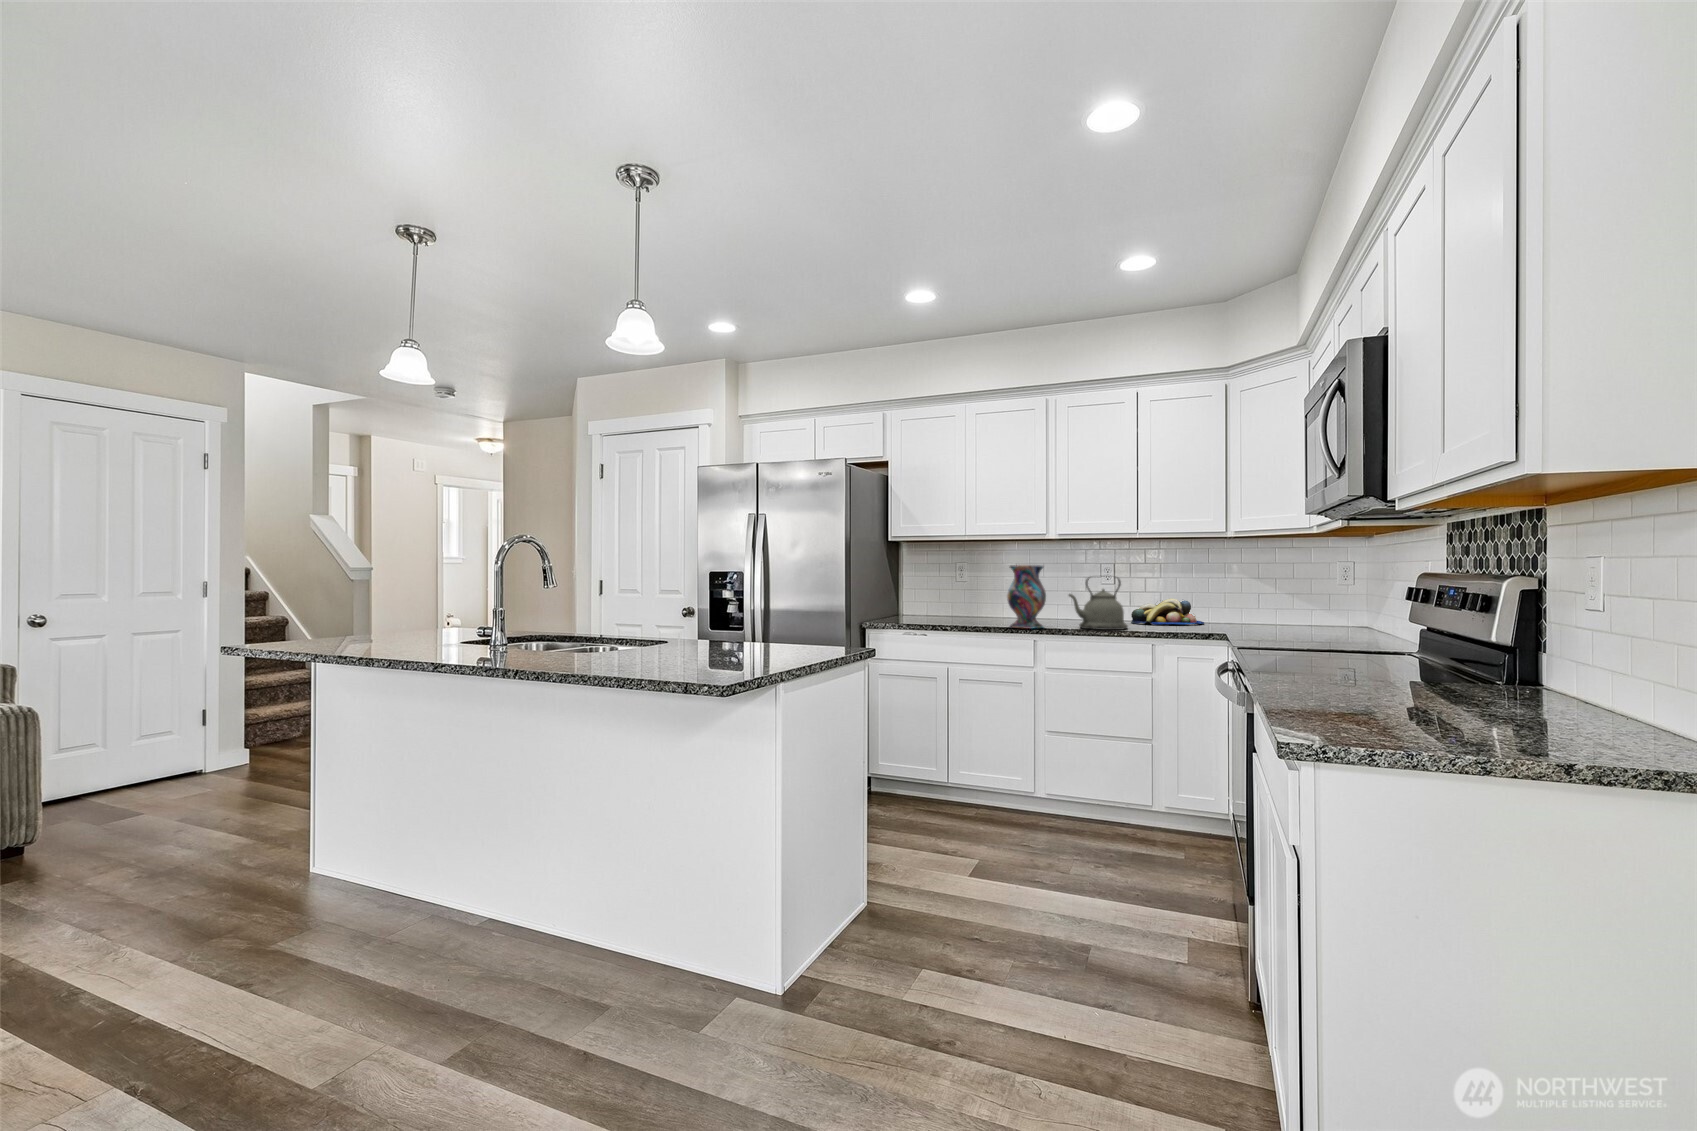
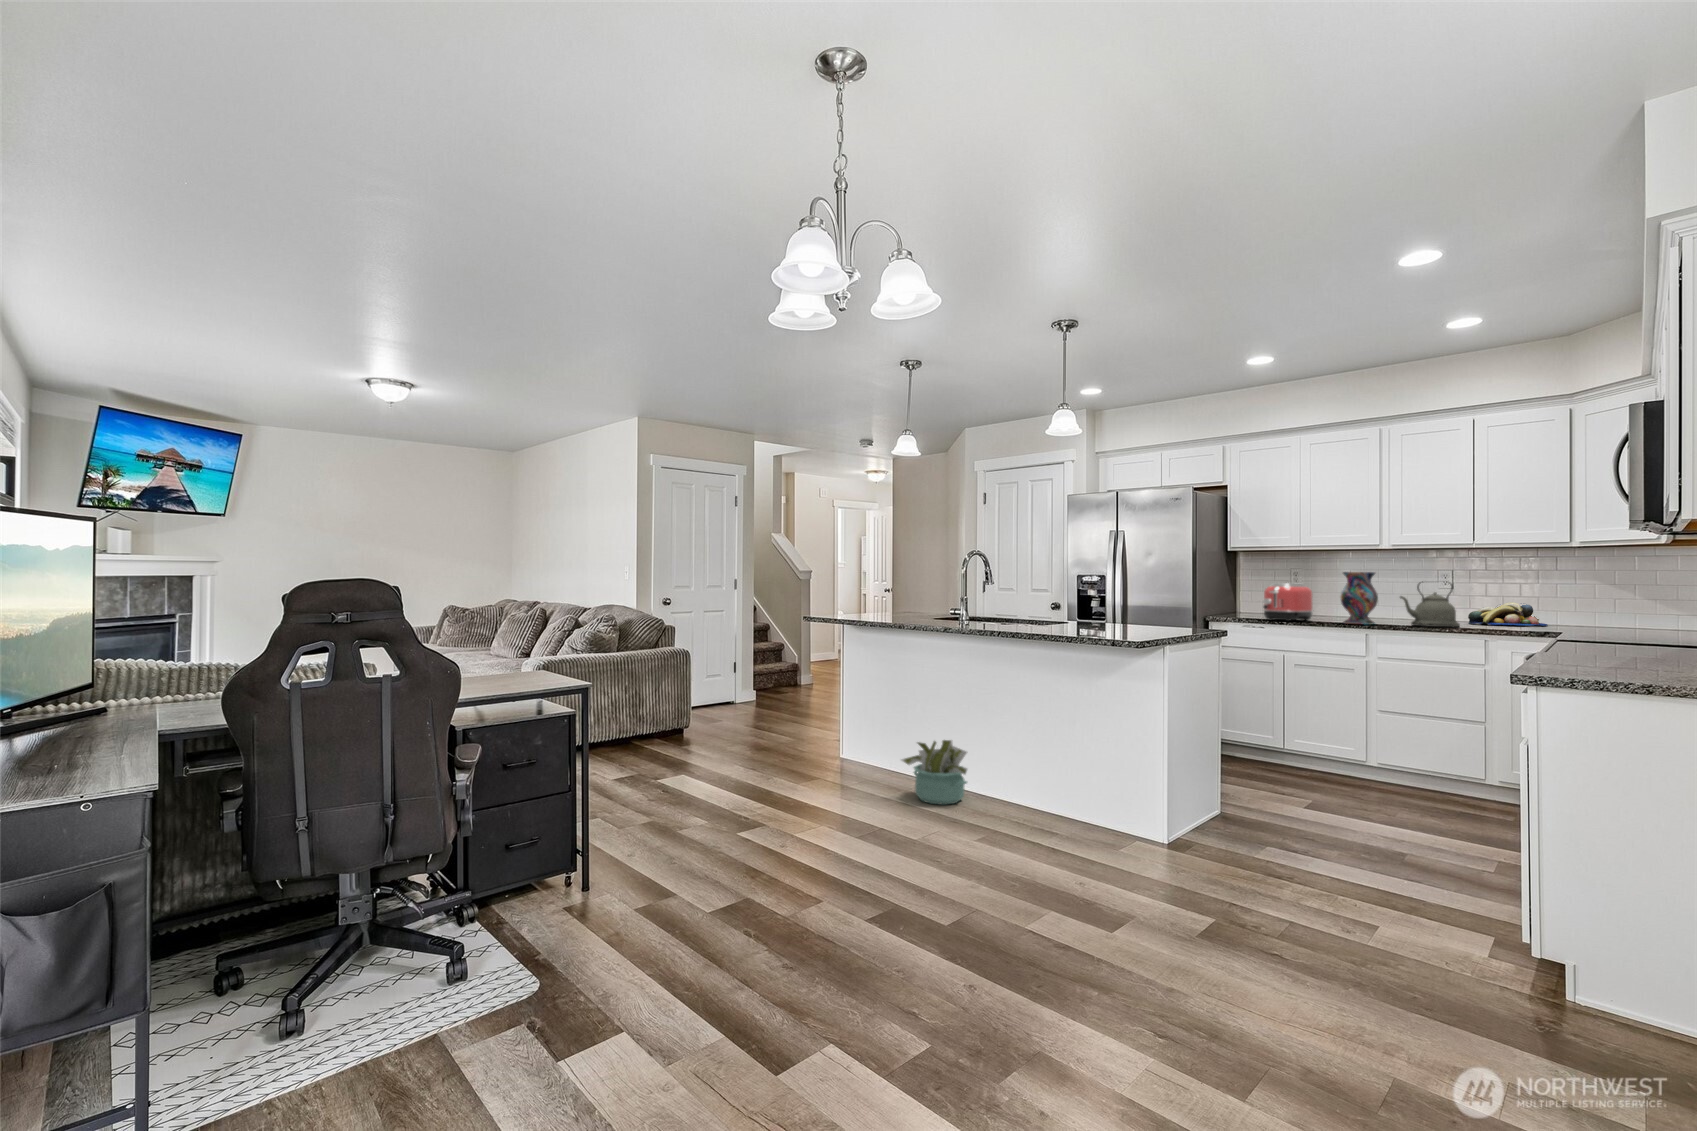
toaster: none [924,580,979,626] -> present [1263,583,1313,621]
decorative plant: none [367,840,496,958] -> present [902,740,967,805]

